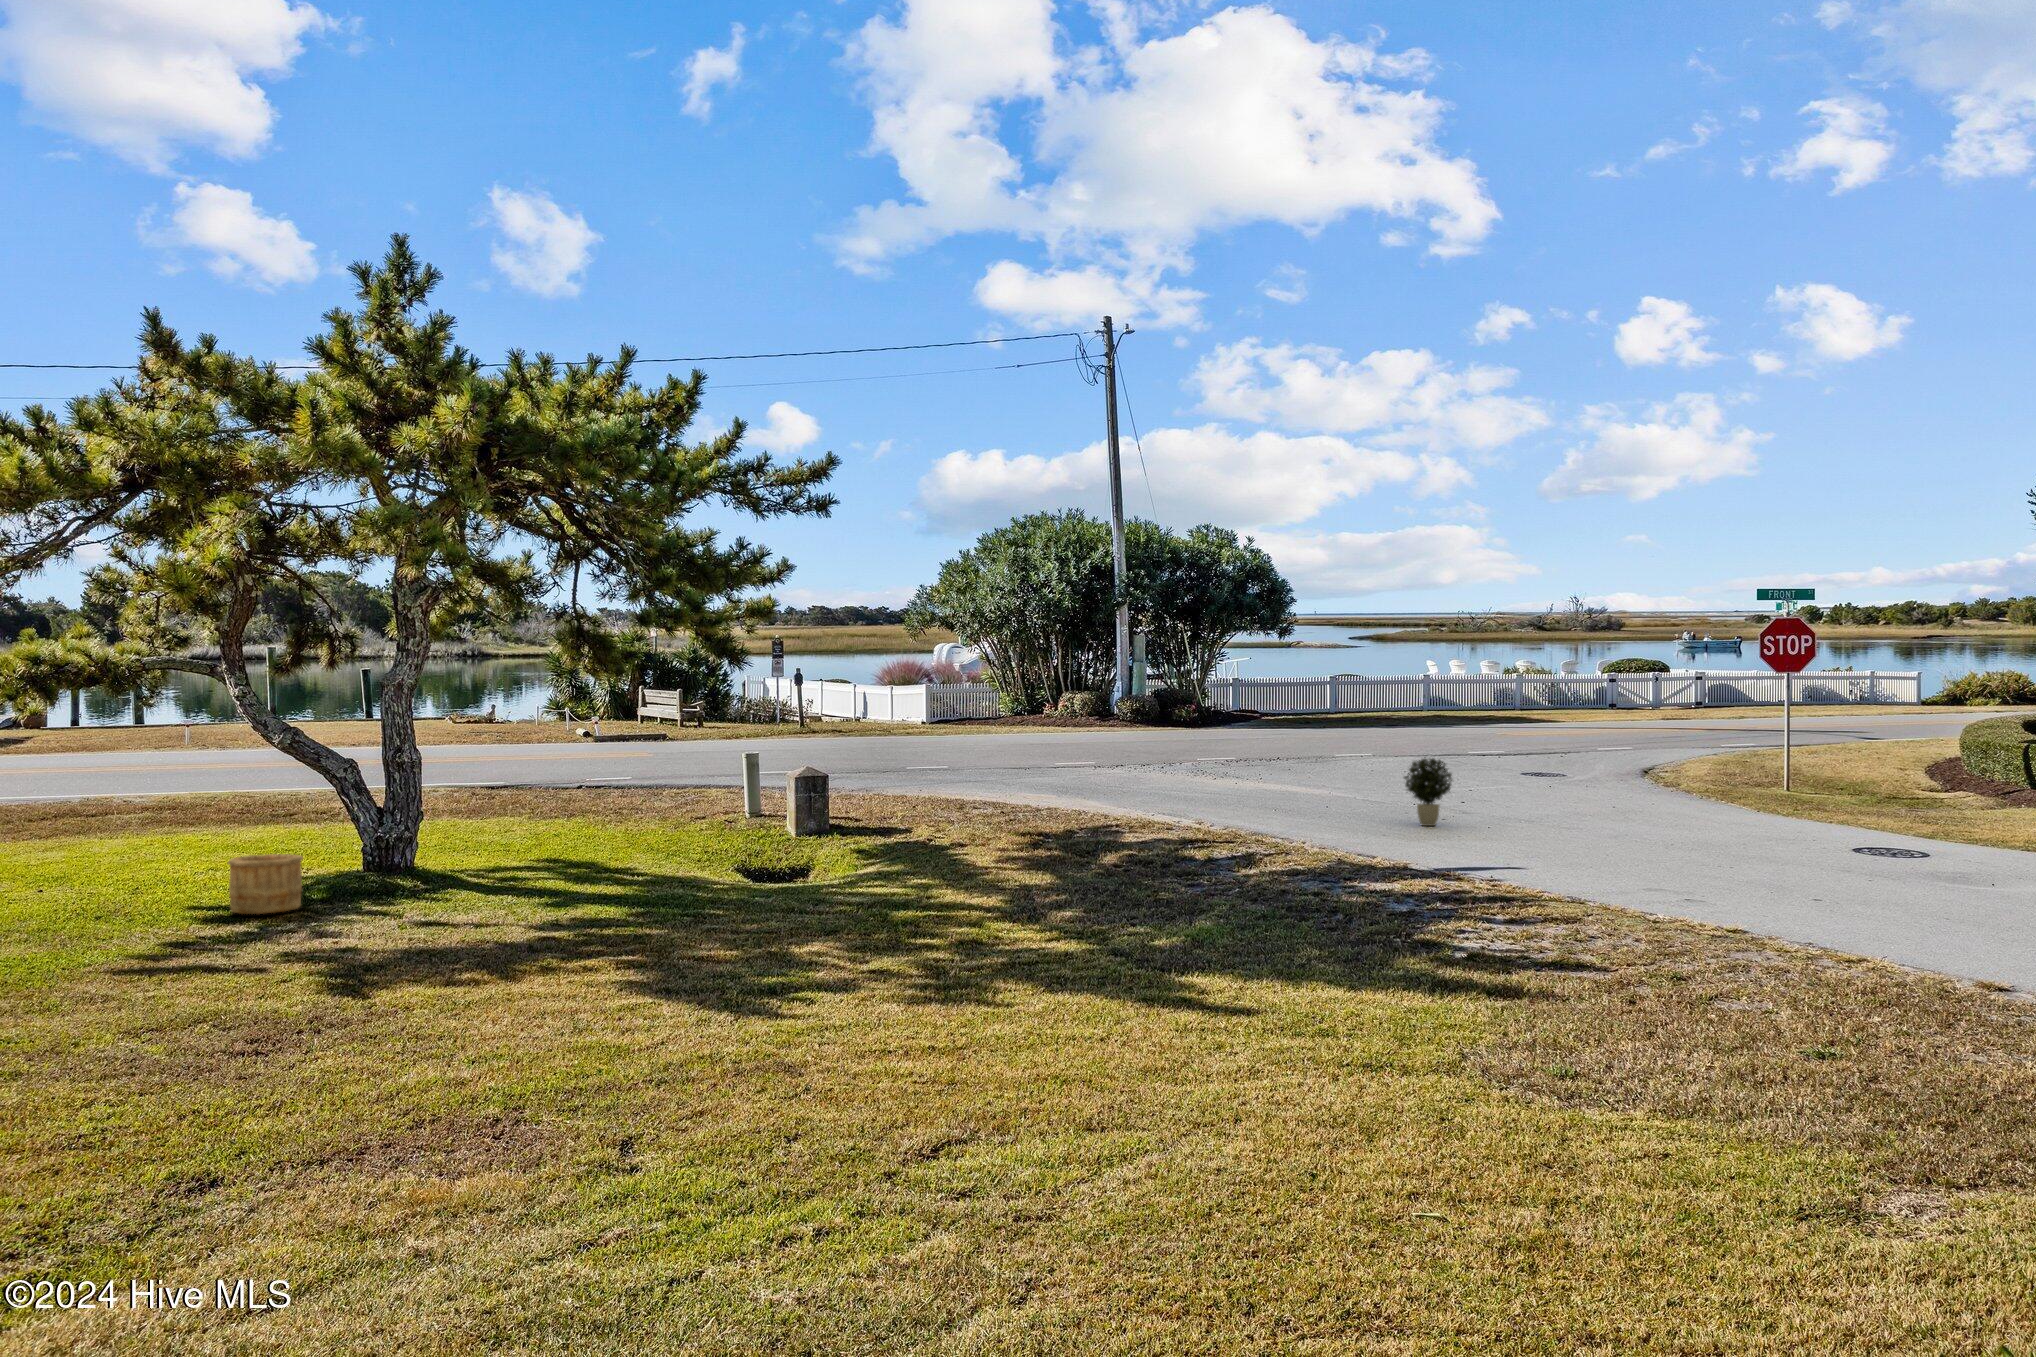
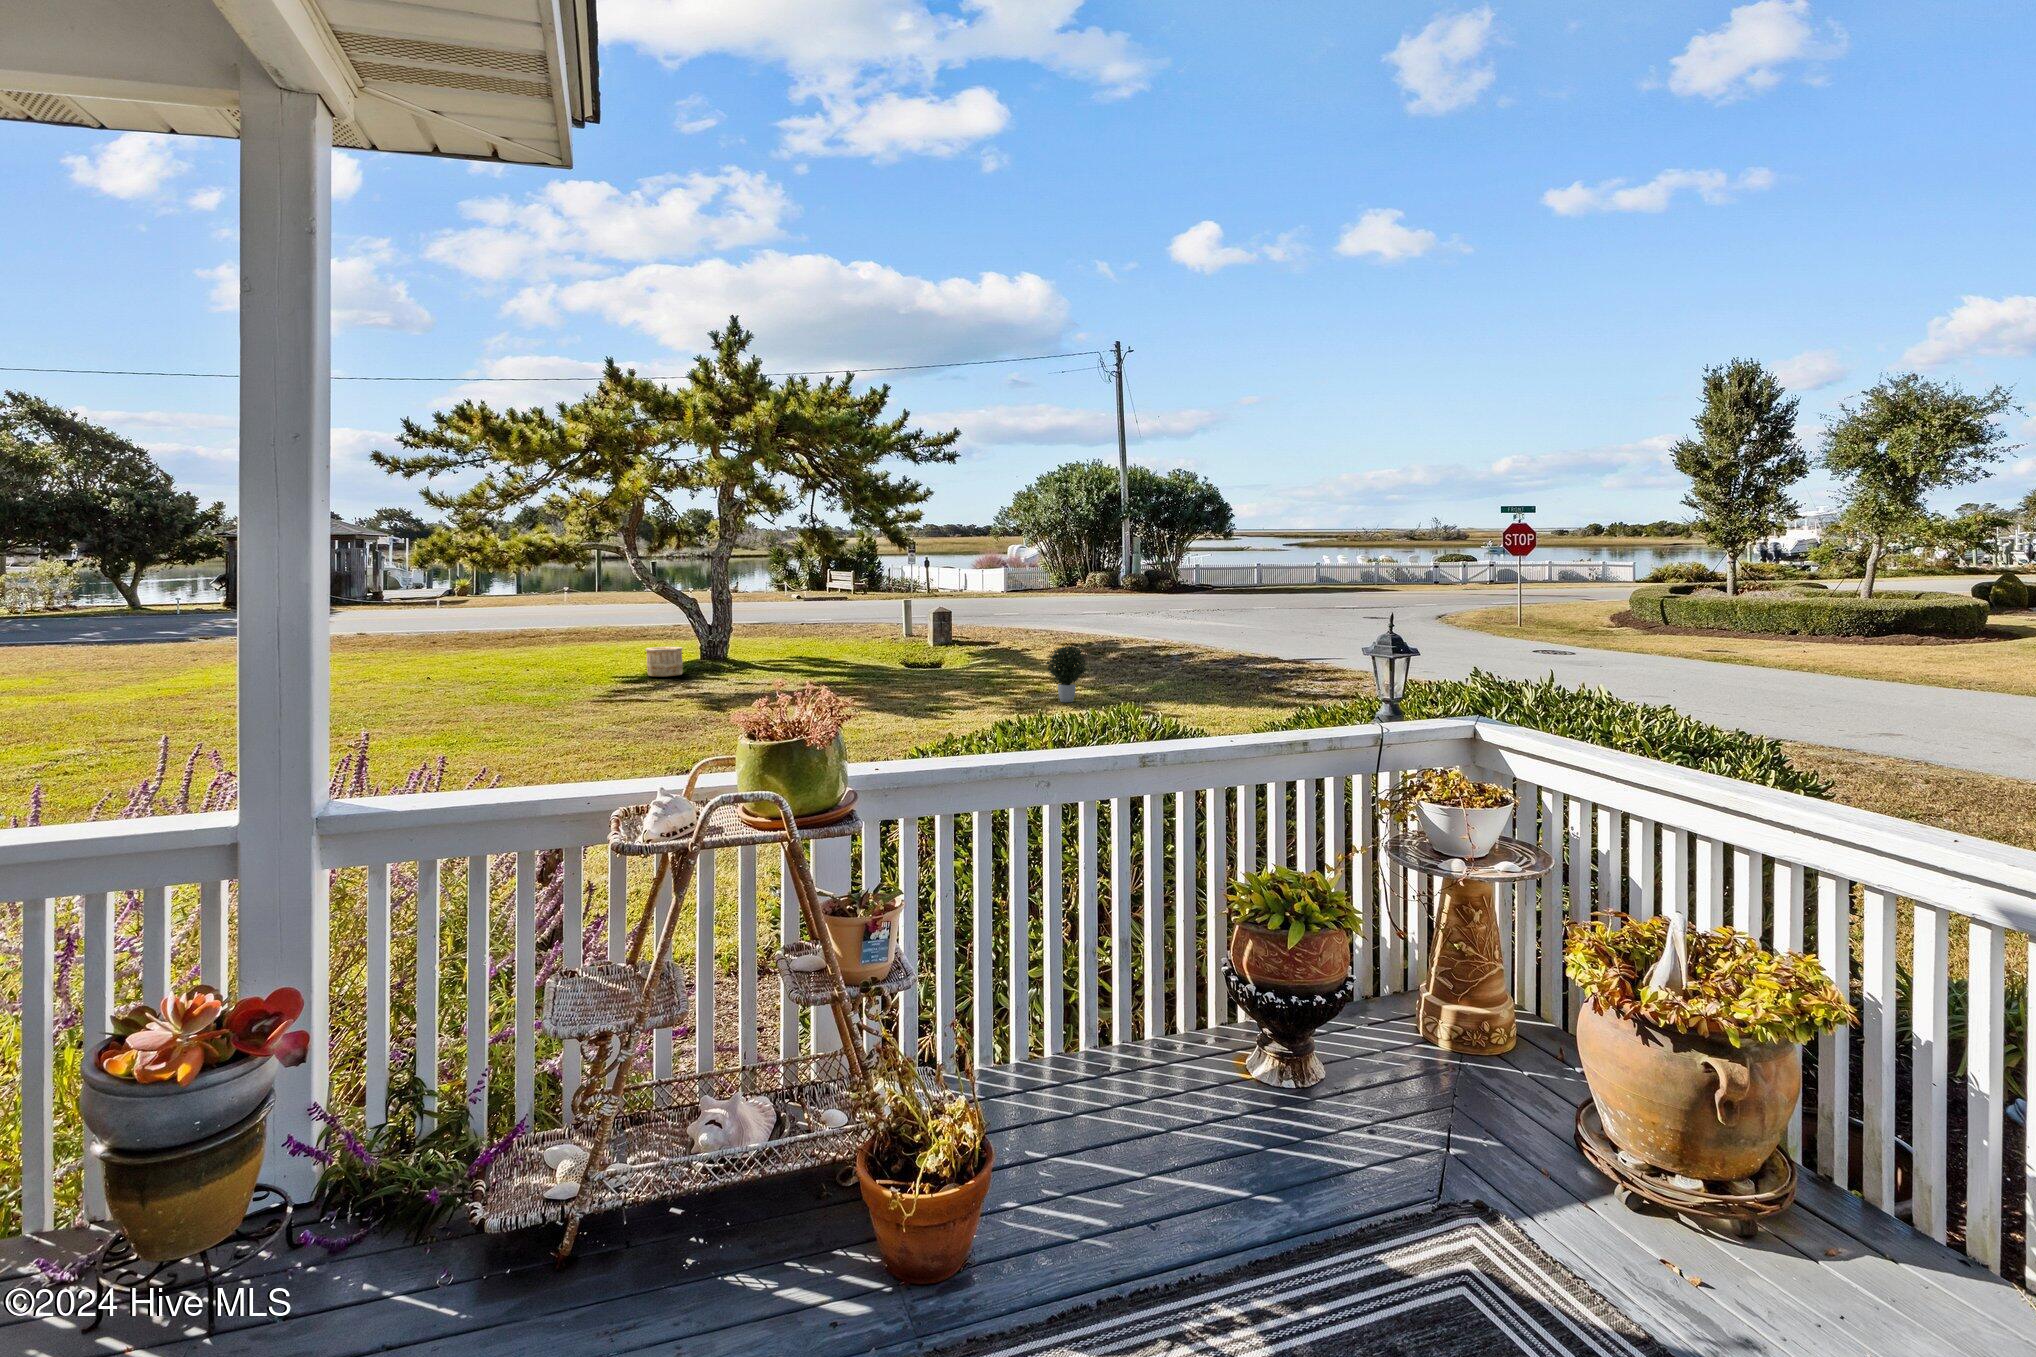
potted plant: present [1404,758,1452,826] -> present [1046,646,1086,702]

